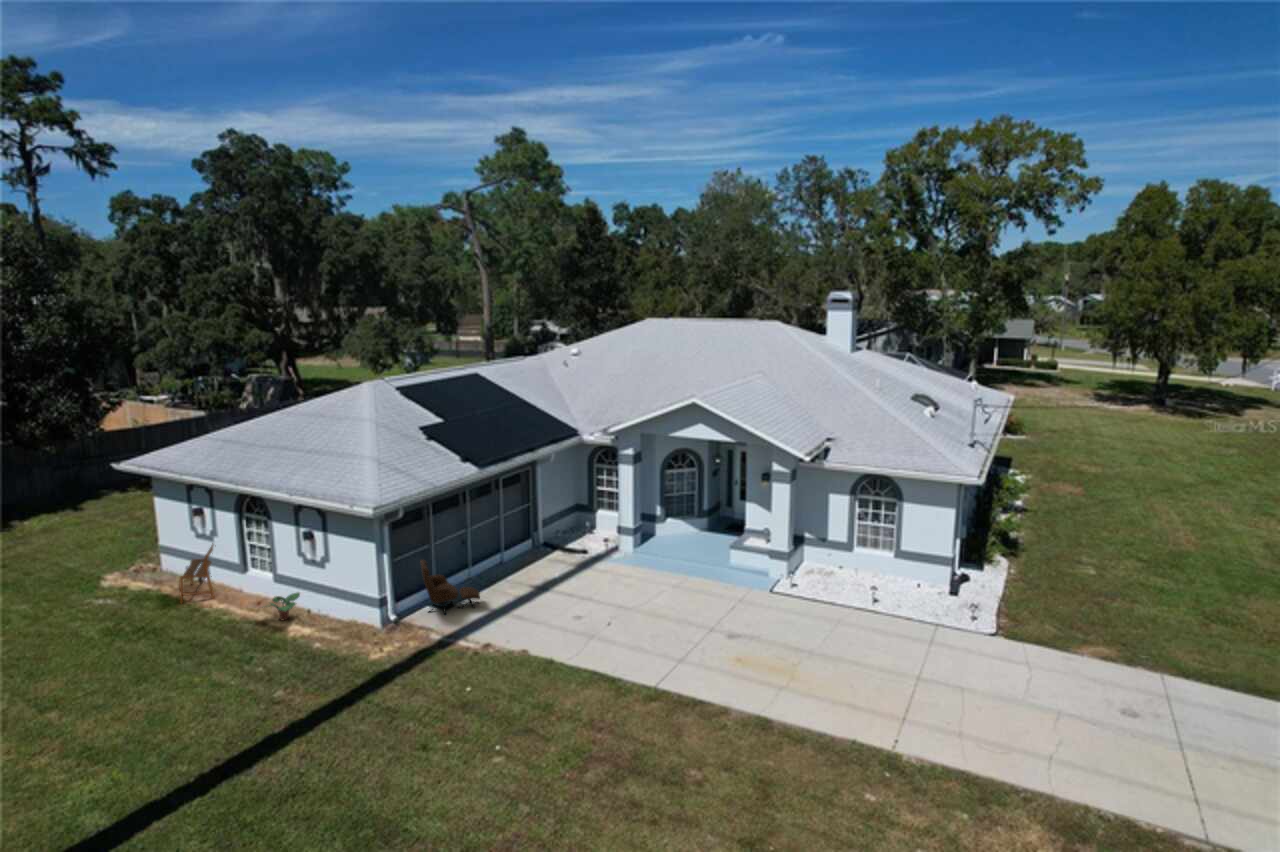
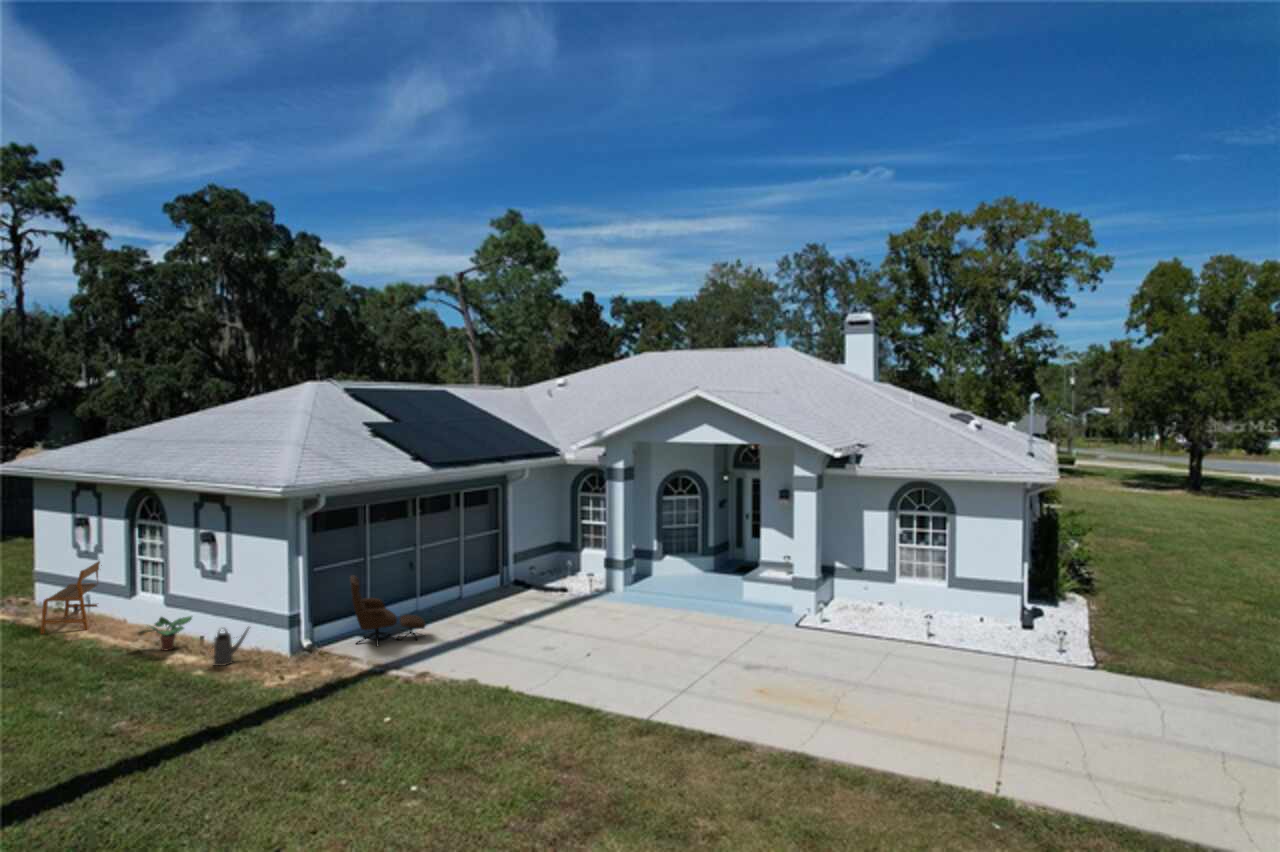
watering can: none [321,604,349,636] -> present [210,627,249,666]

